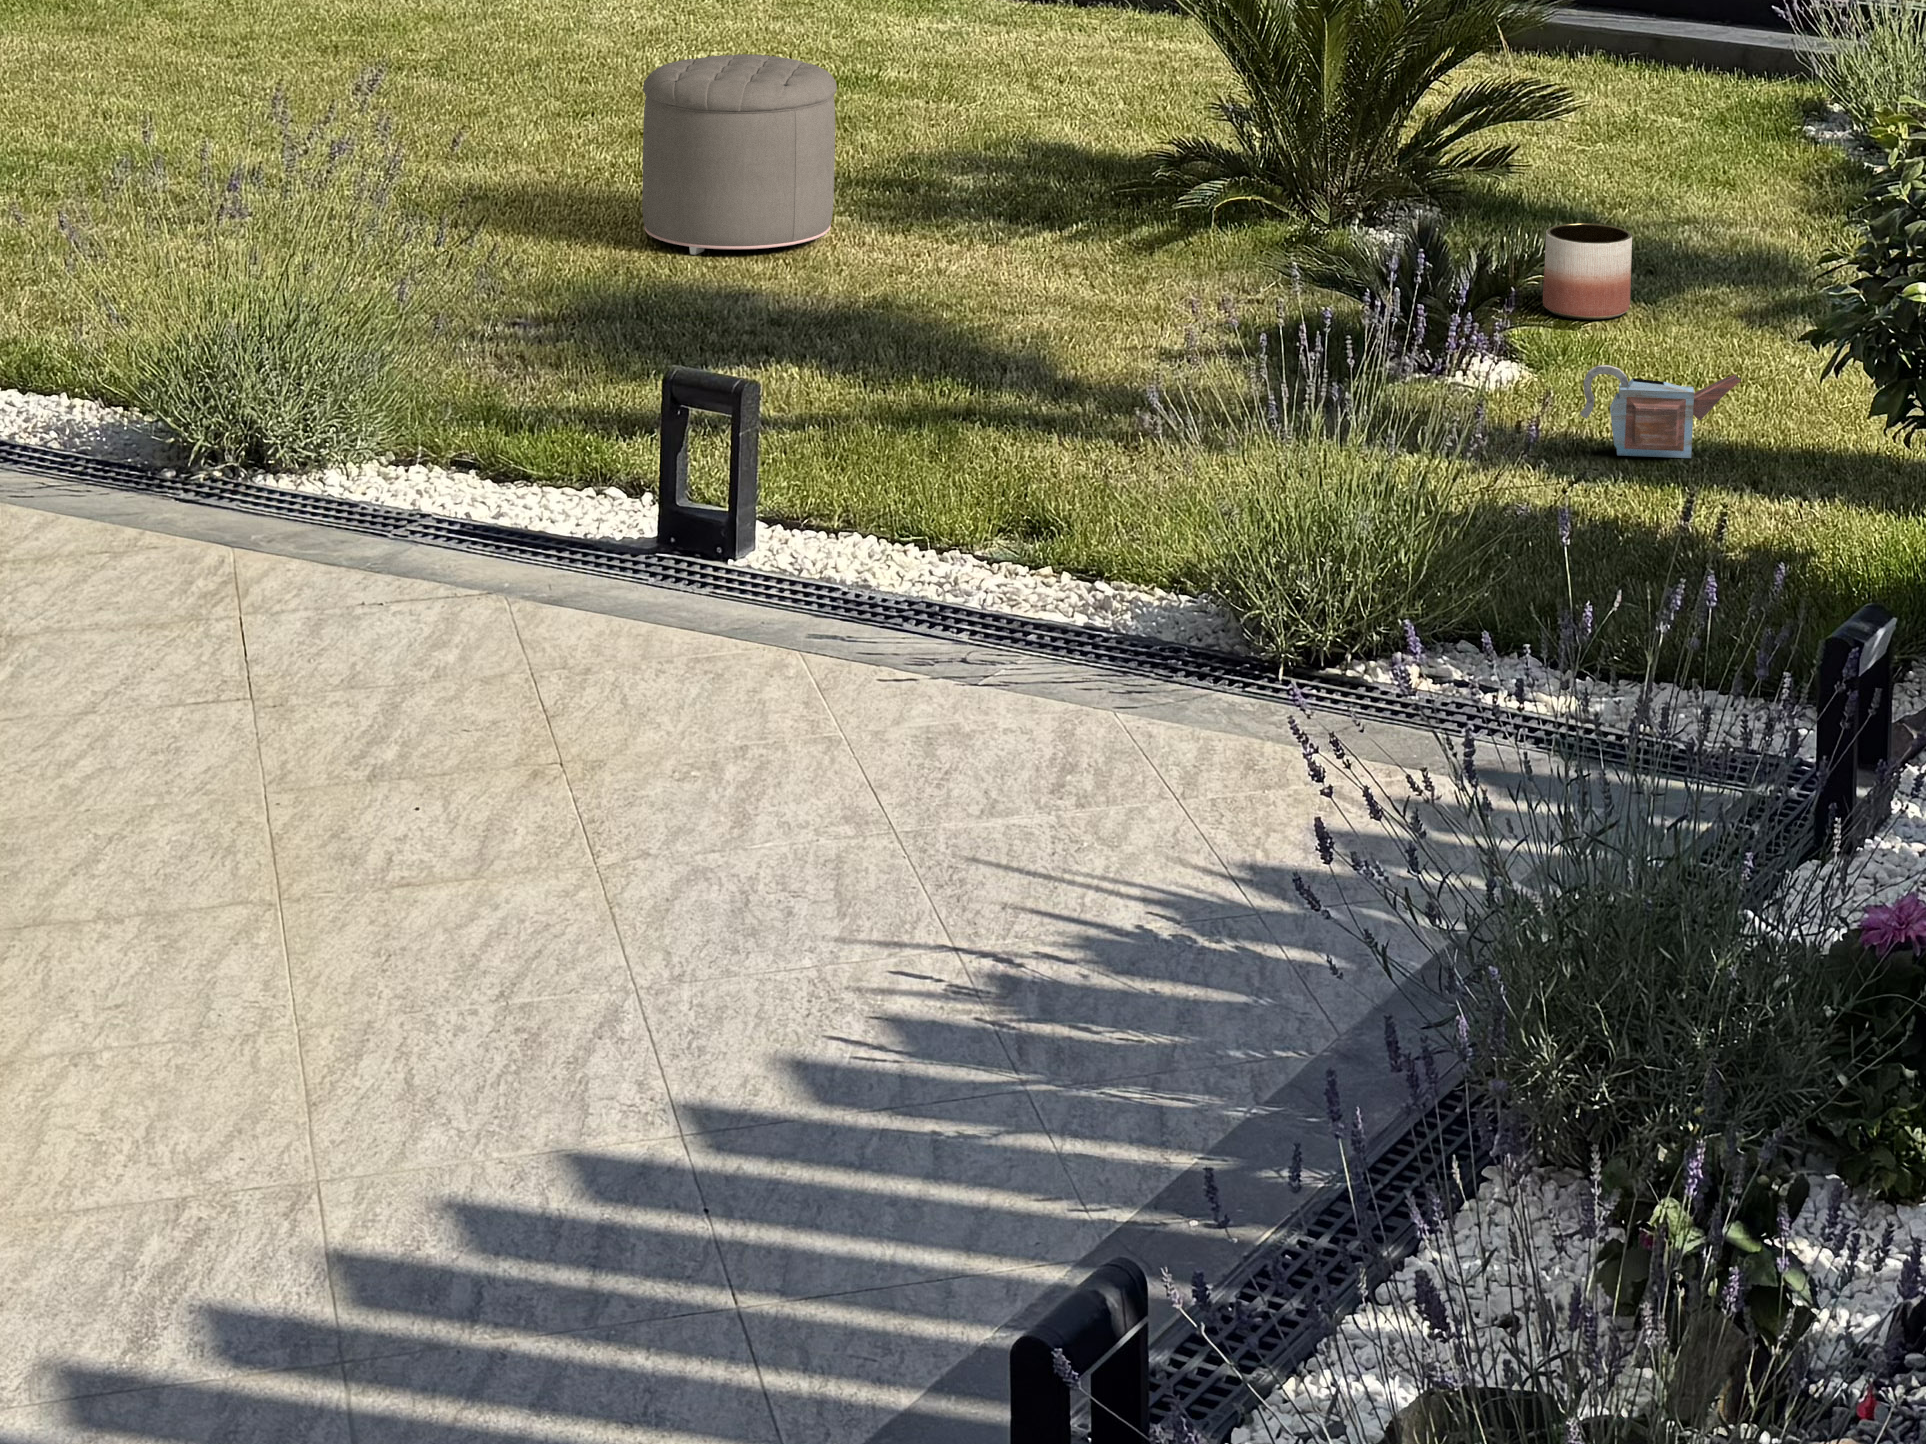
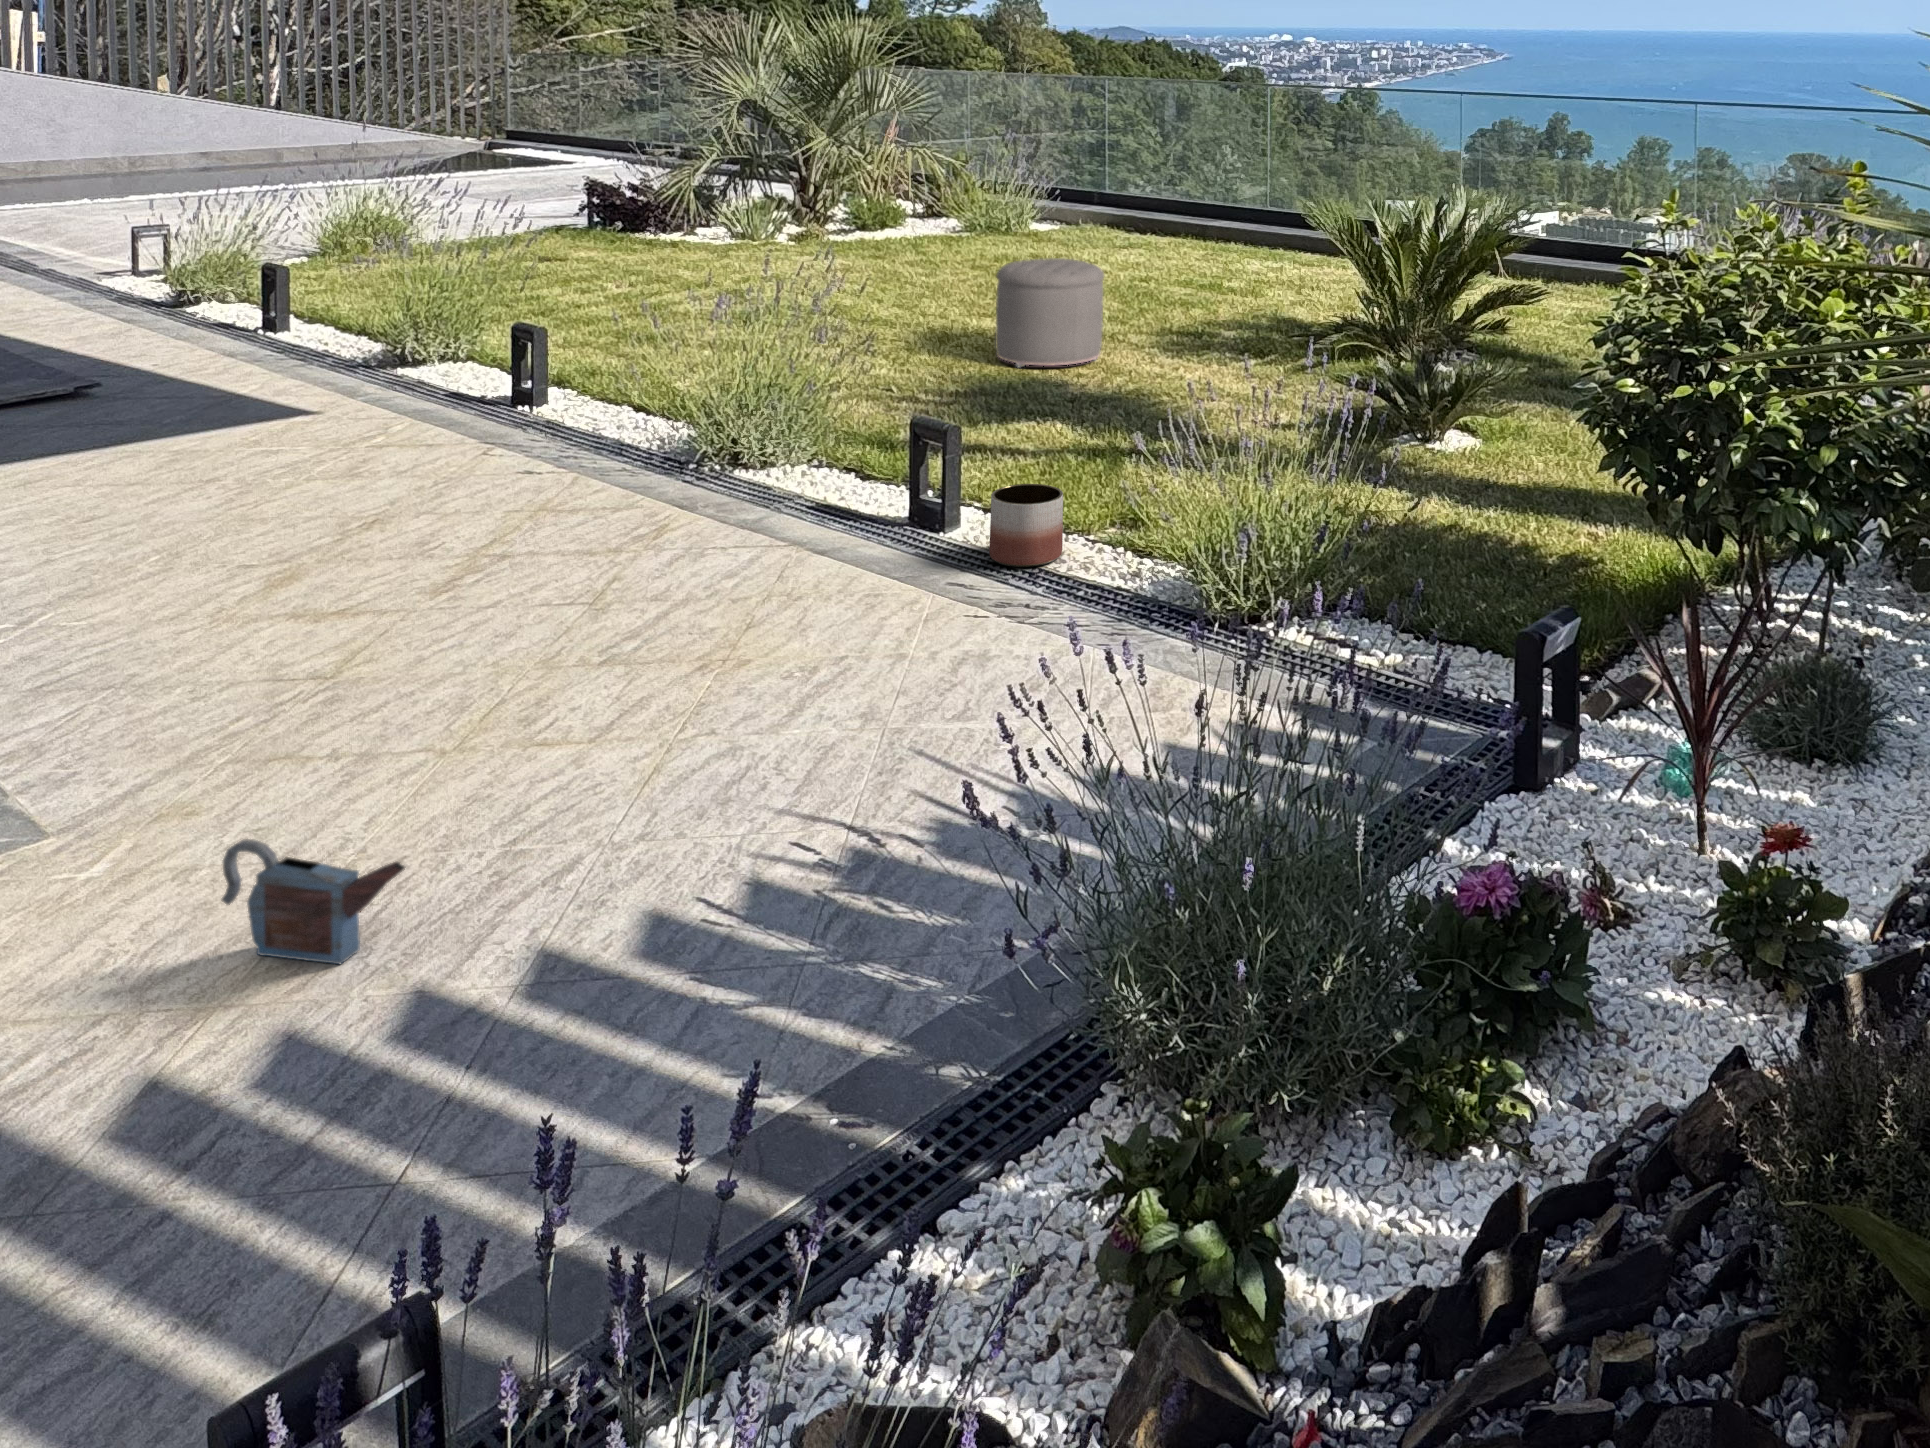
planter: present [1543,223,1632,320] -> present [989,484,1063,567]
watering can: present [1580,365,1741,458] -> present [222,839,405,964]

